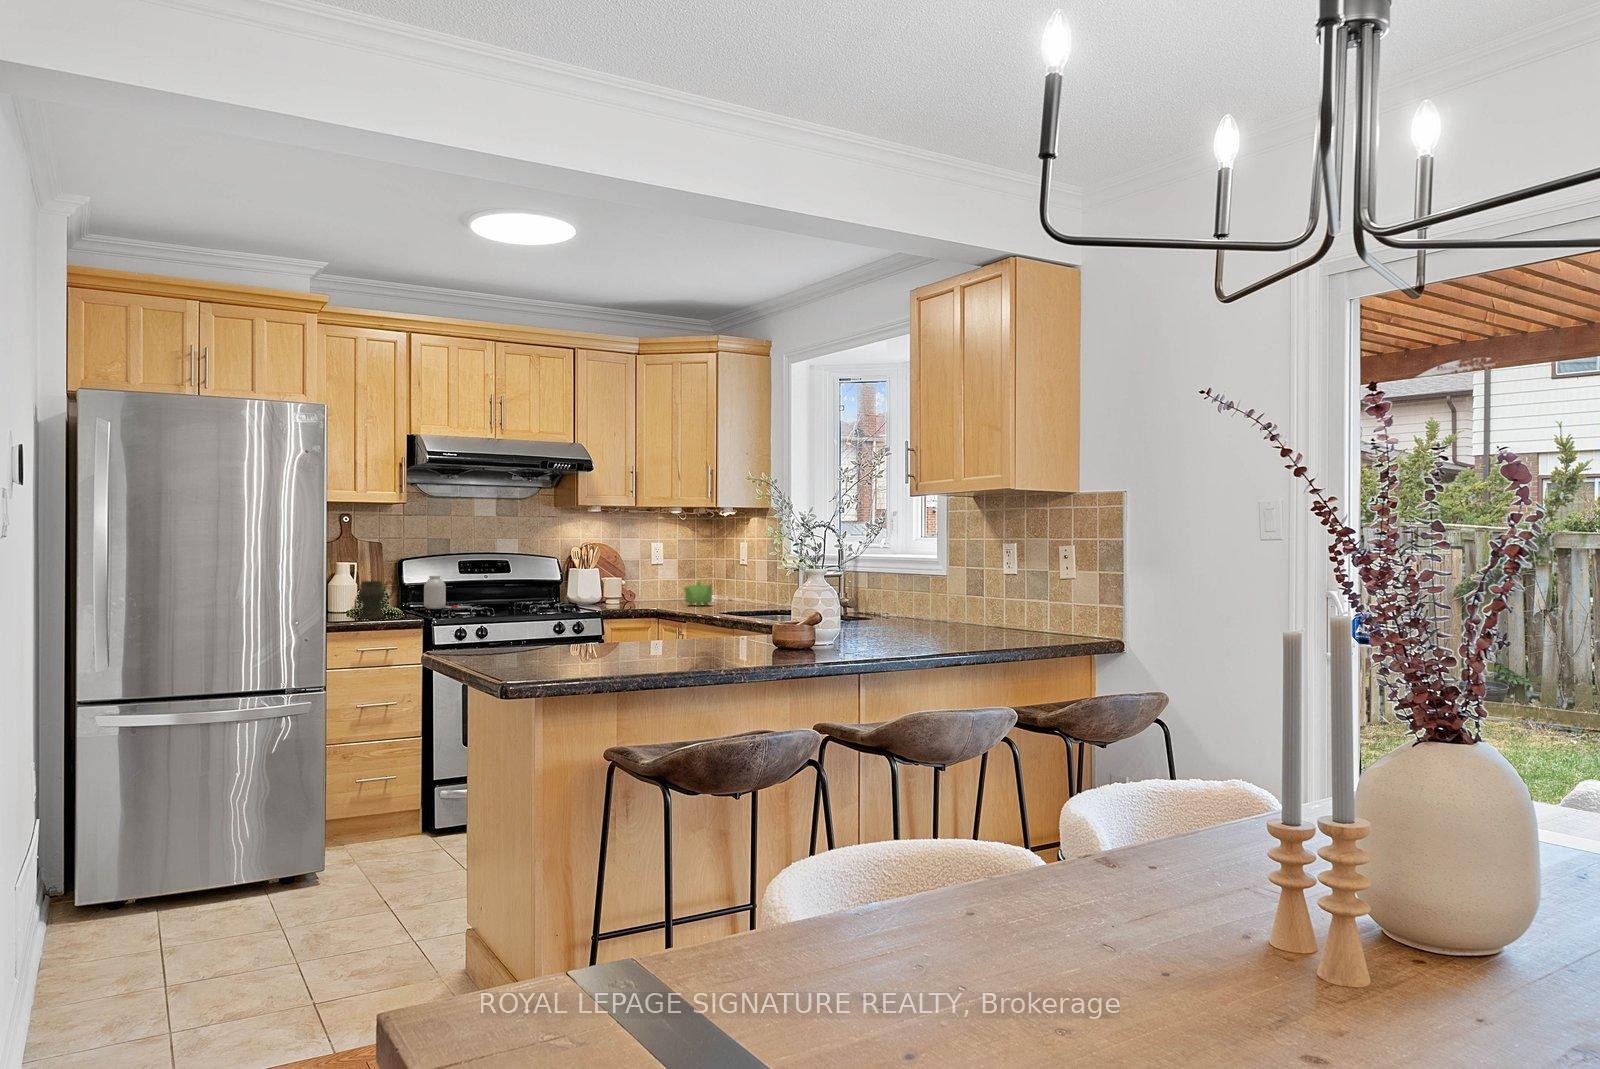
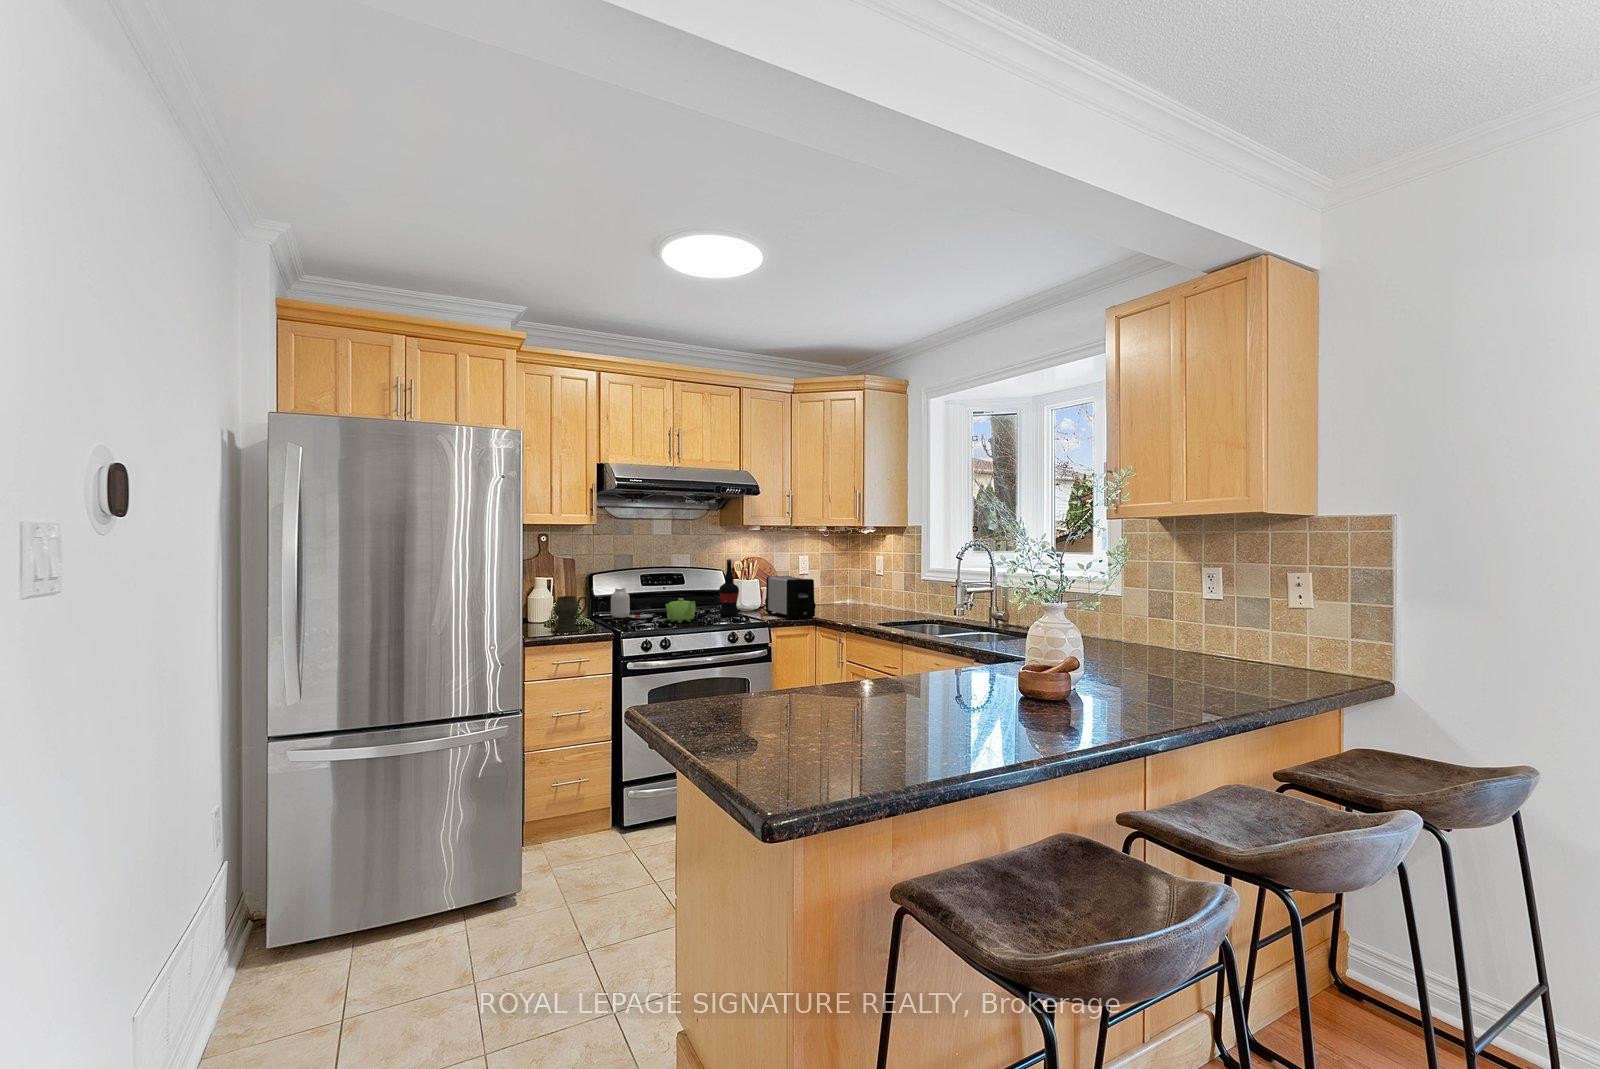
wine bottle: none [549,544,572,607] -> present [719,559,739,616]
toaster: none [604,564,657,610] -> present [765,576,816,619]
teapot: present [684,582,713,606] -> present [665,598,696,623]

